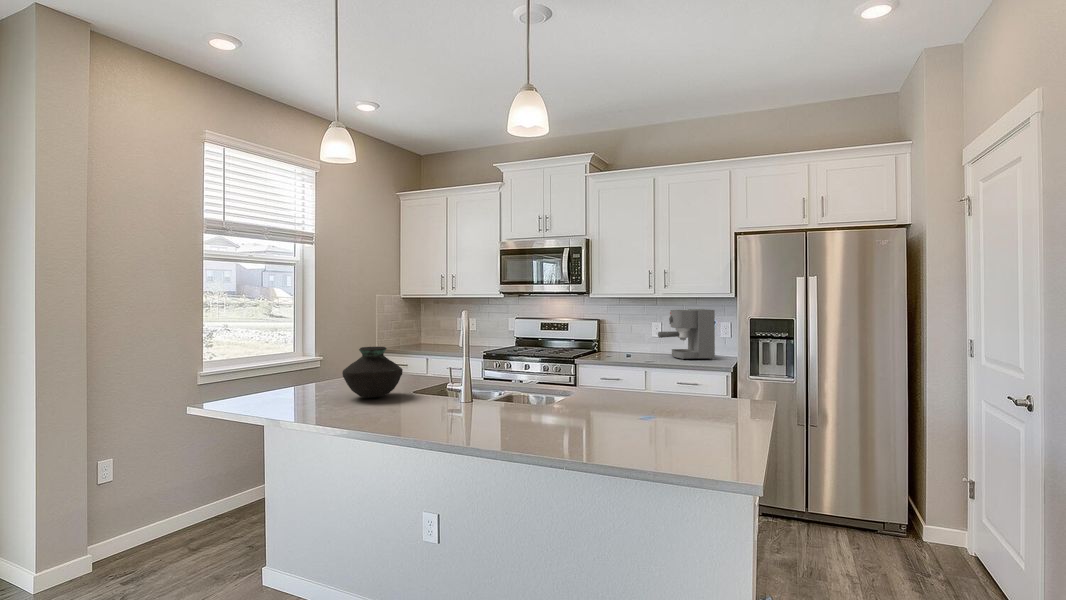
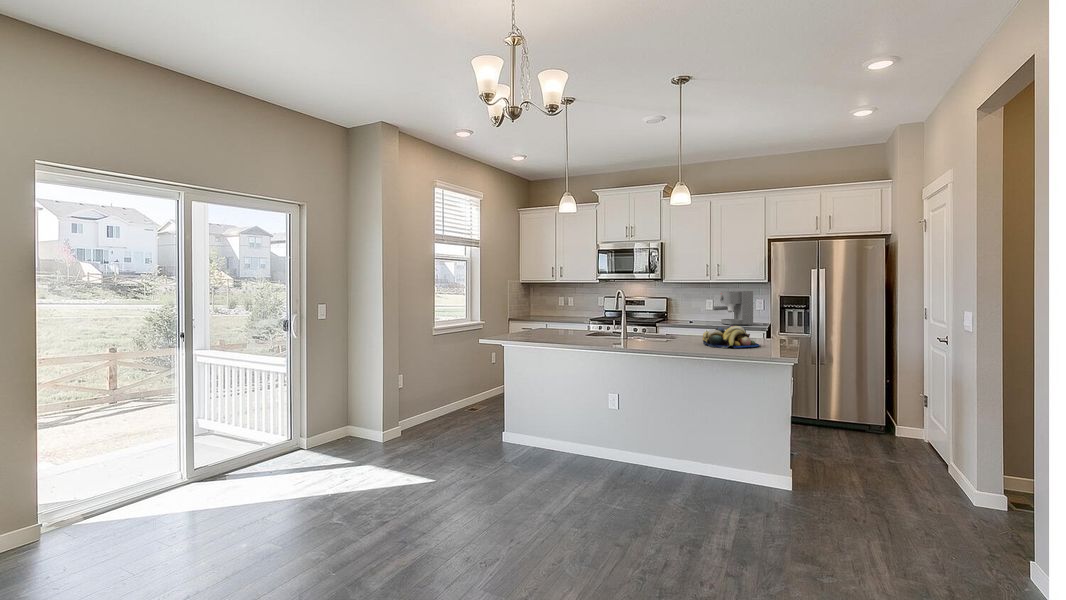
vase: present [342,347,403,398] -> none [547,309,581,339]
fruit bowl: none [592,380,690,429] -> present [702,326,759,348]

